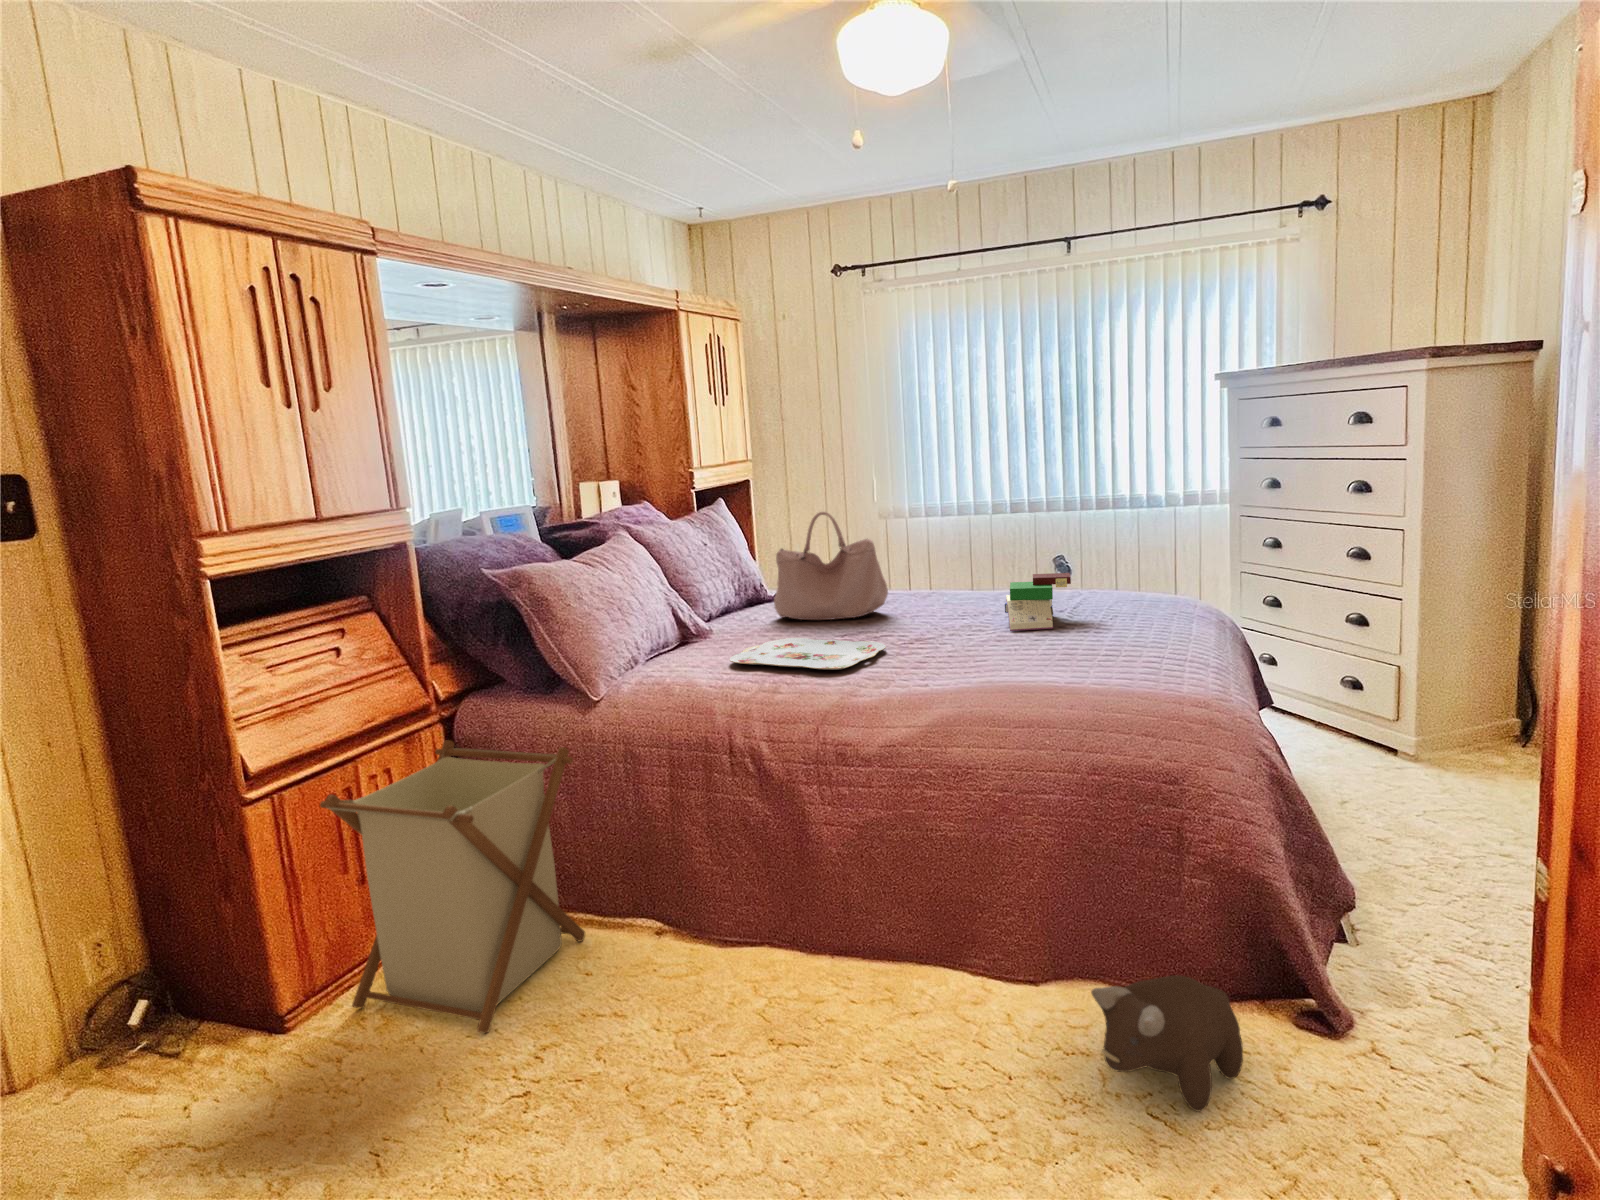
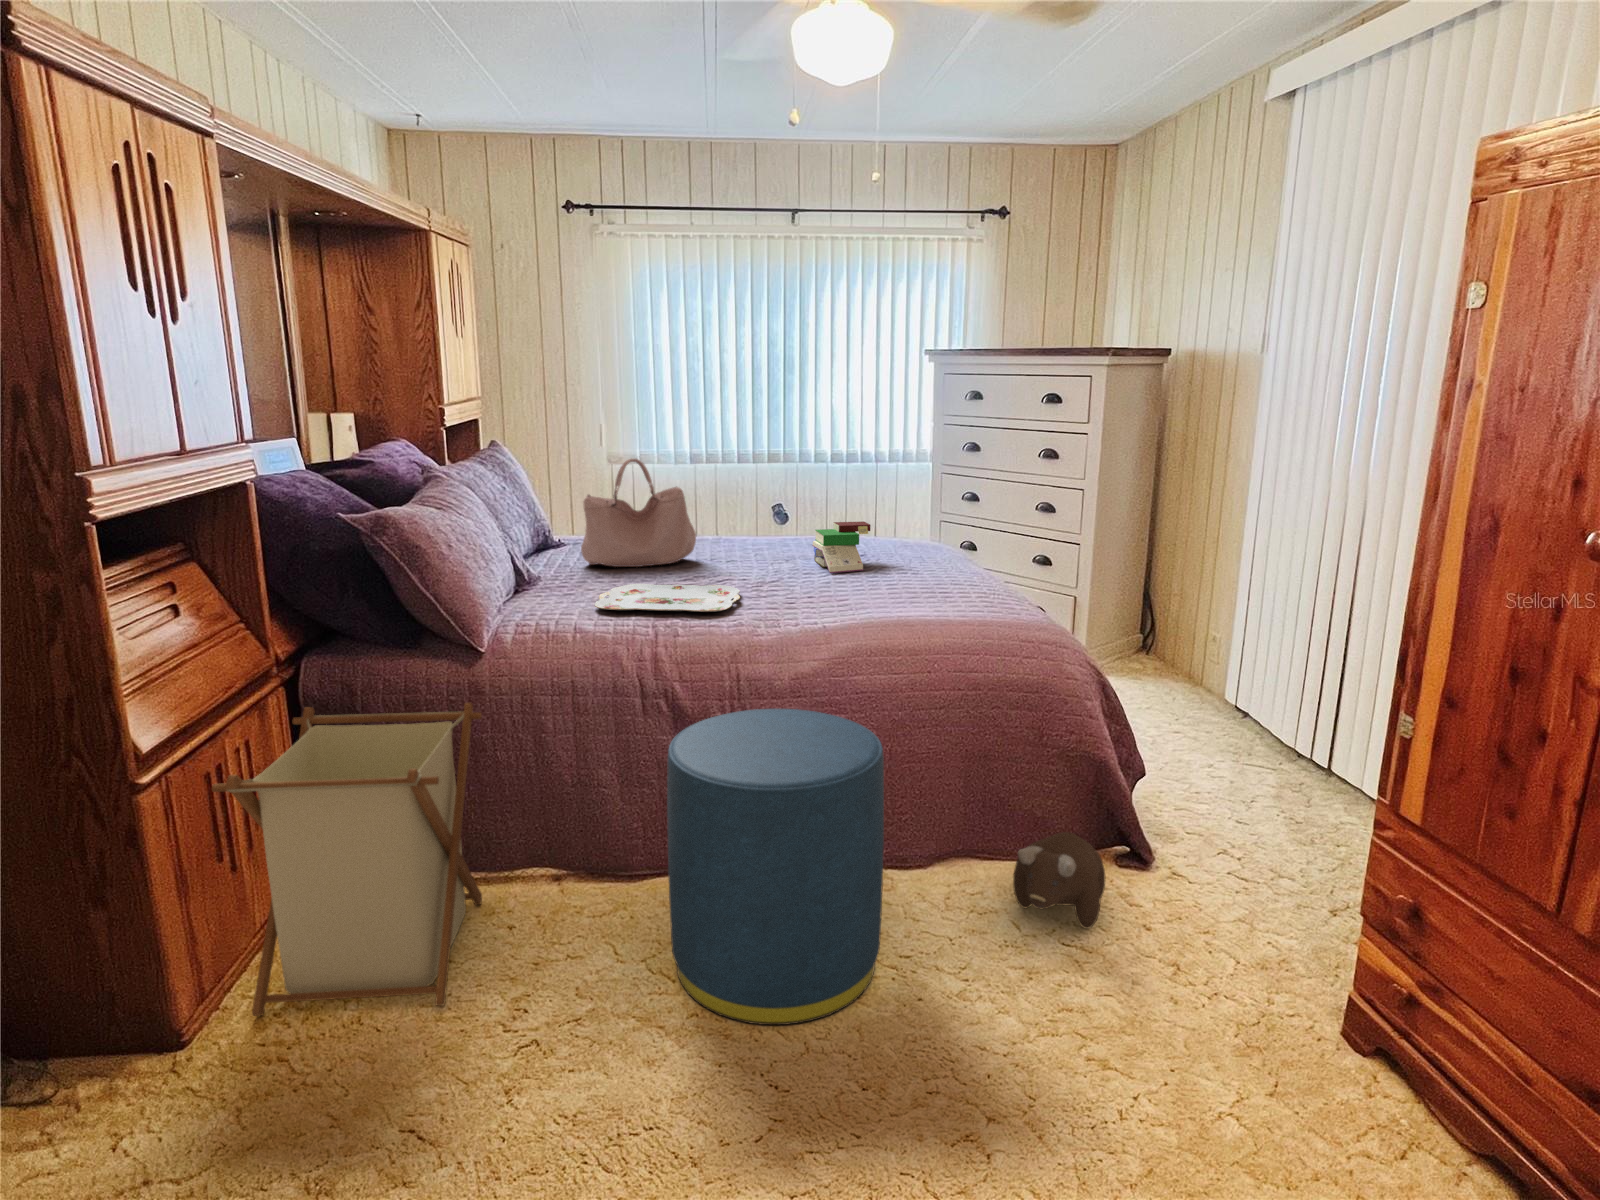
ottoman: none [664,779,912,1141] -> present [667,709,884,1025]

